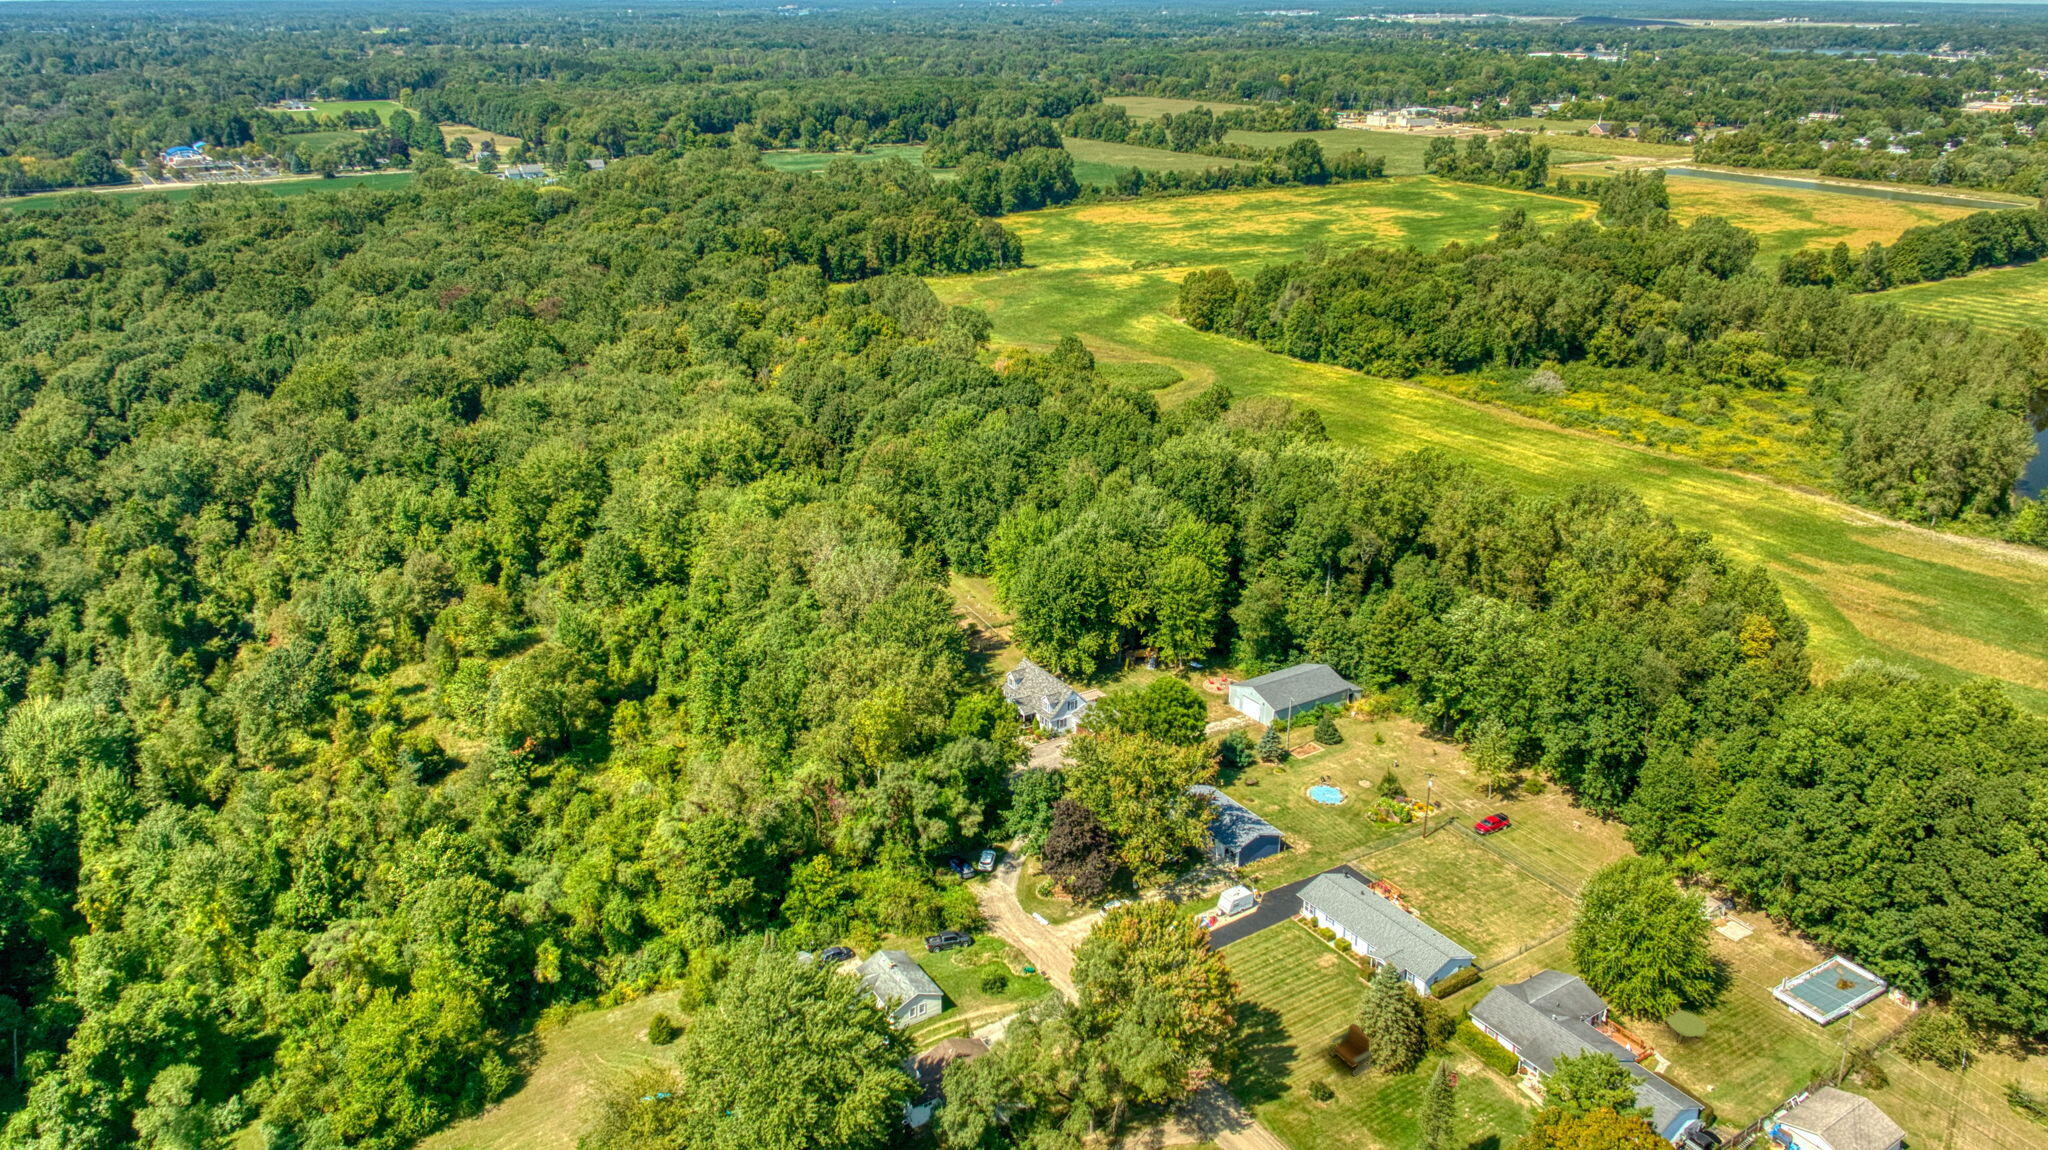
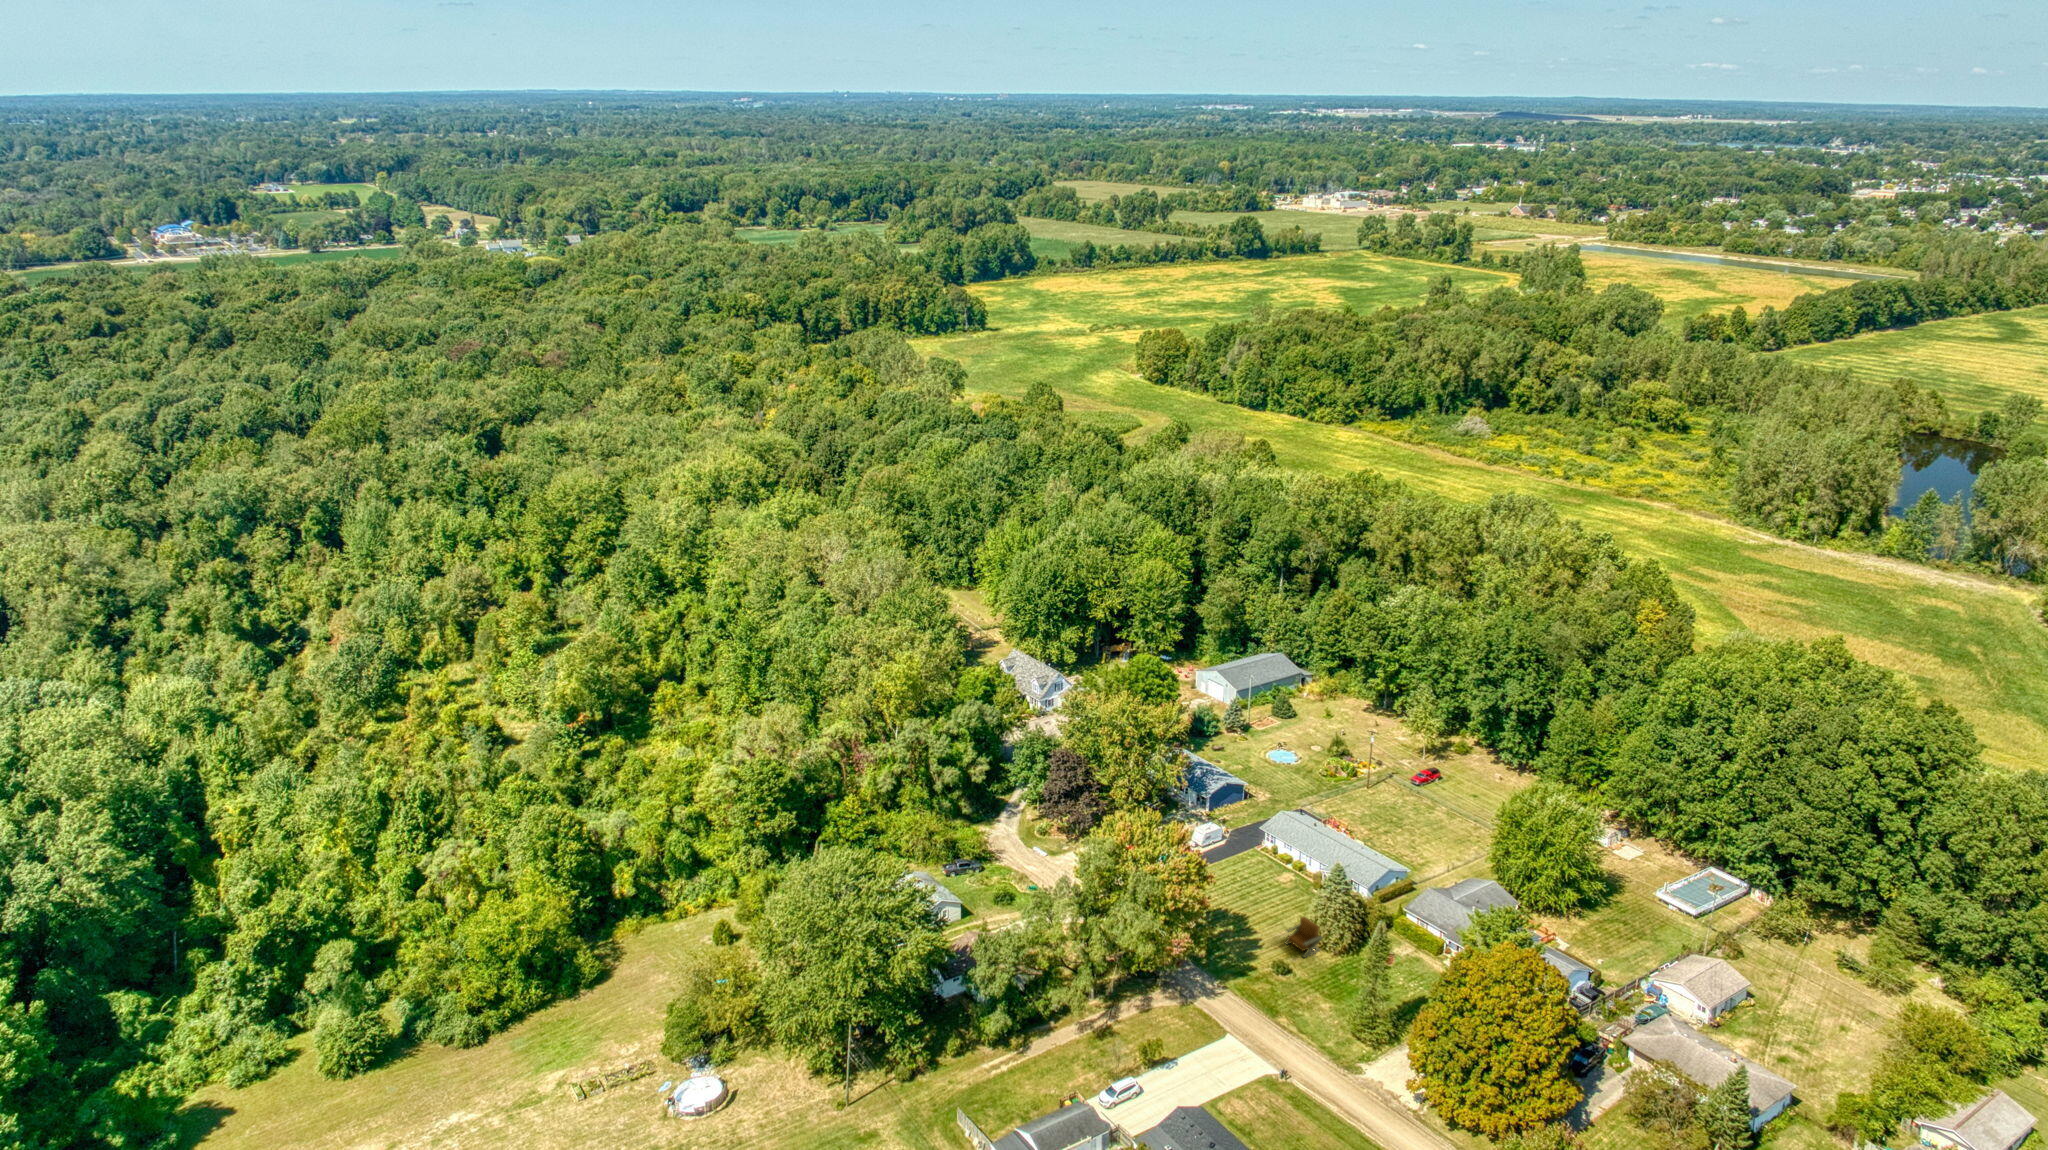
round table: present [1666,1010,1707,1043] -> none [1564,906,1598,932]

